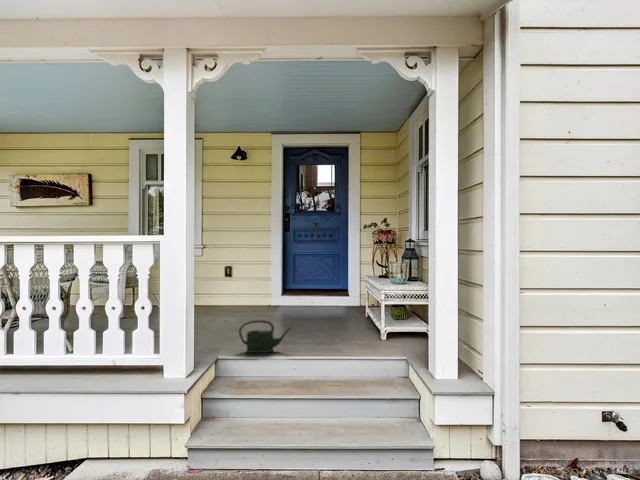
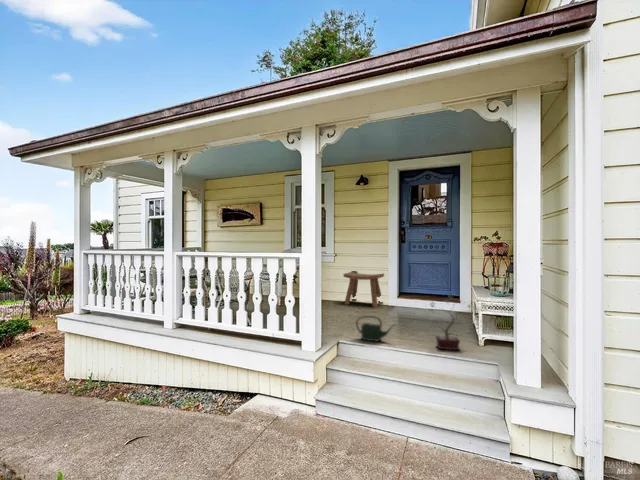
stool: none [209,268,261,311] -> present [344,272,384,307]
potted plant: none [331,283,392,352] -> present [430,294,477,350]

